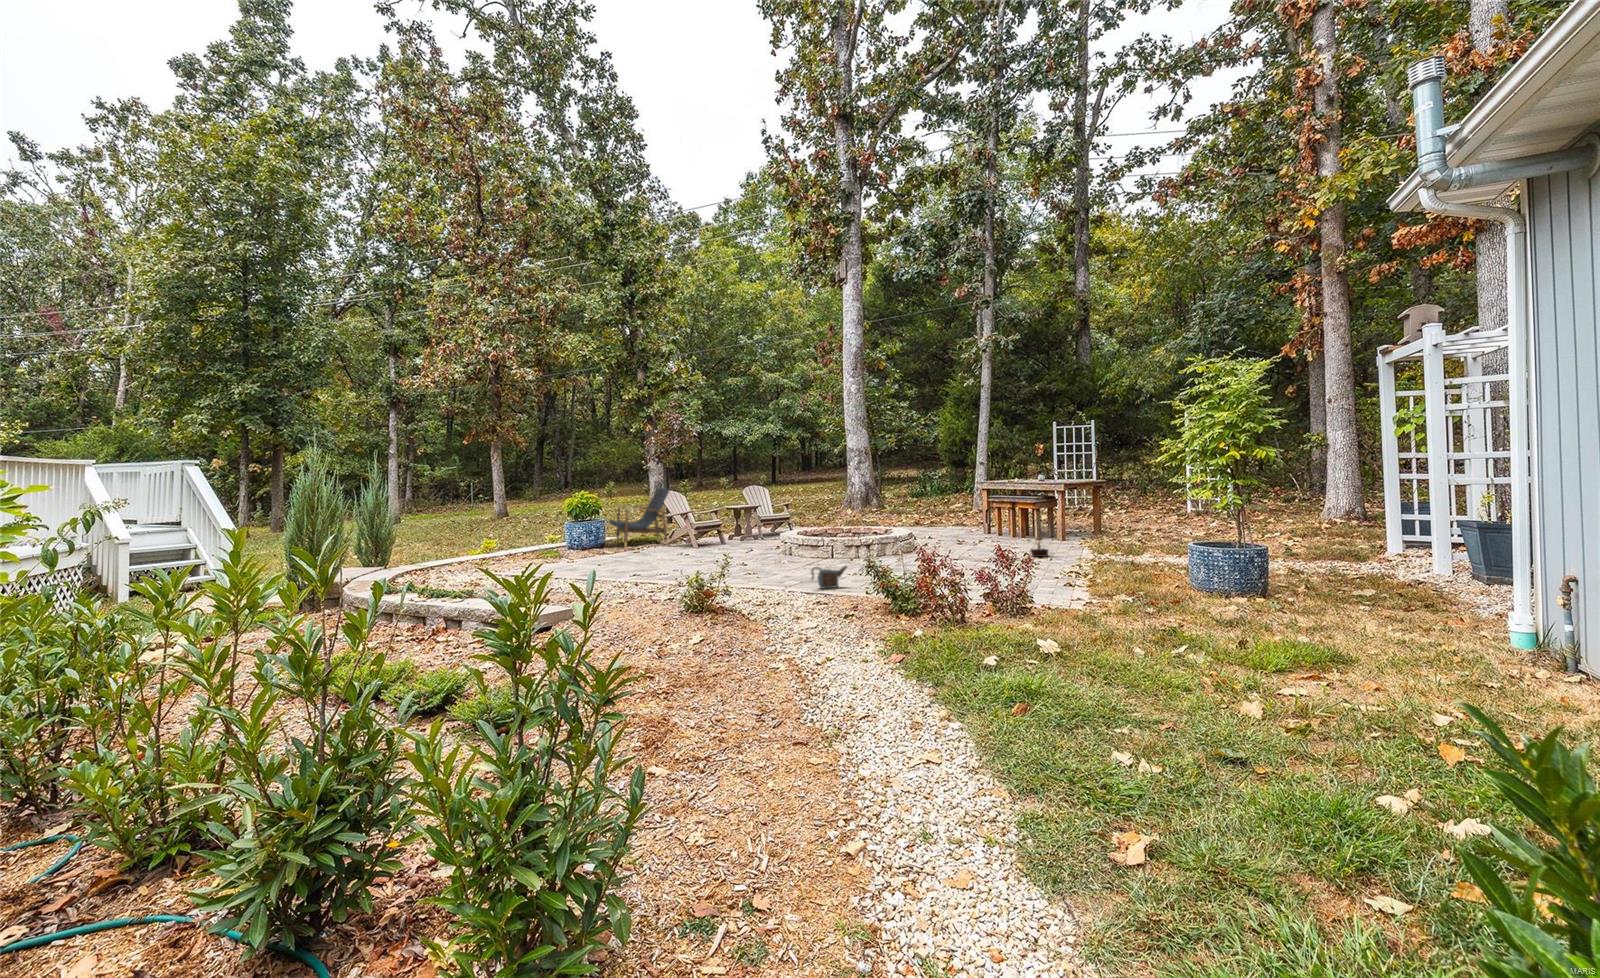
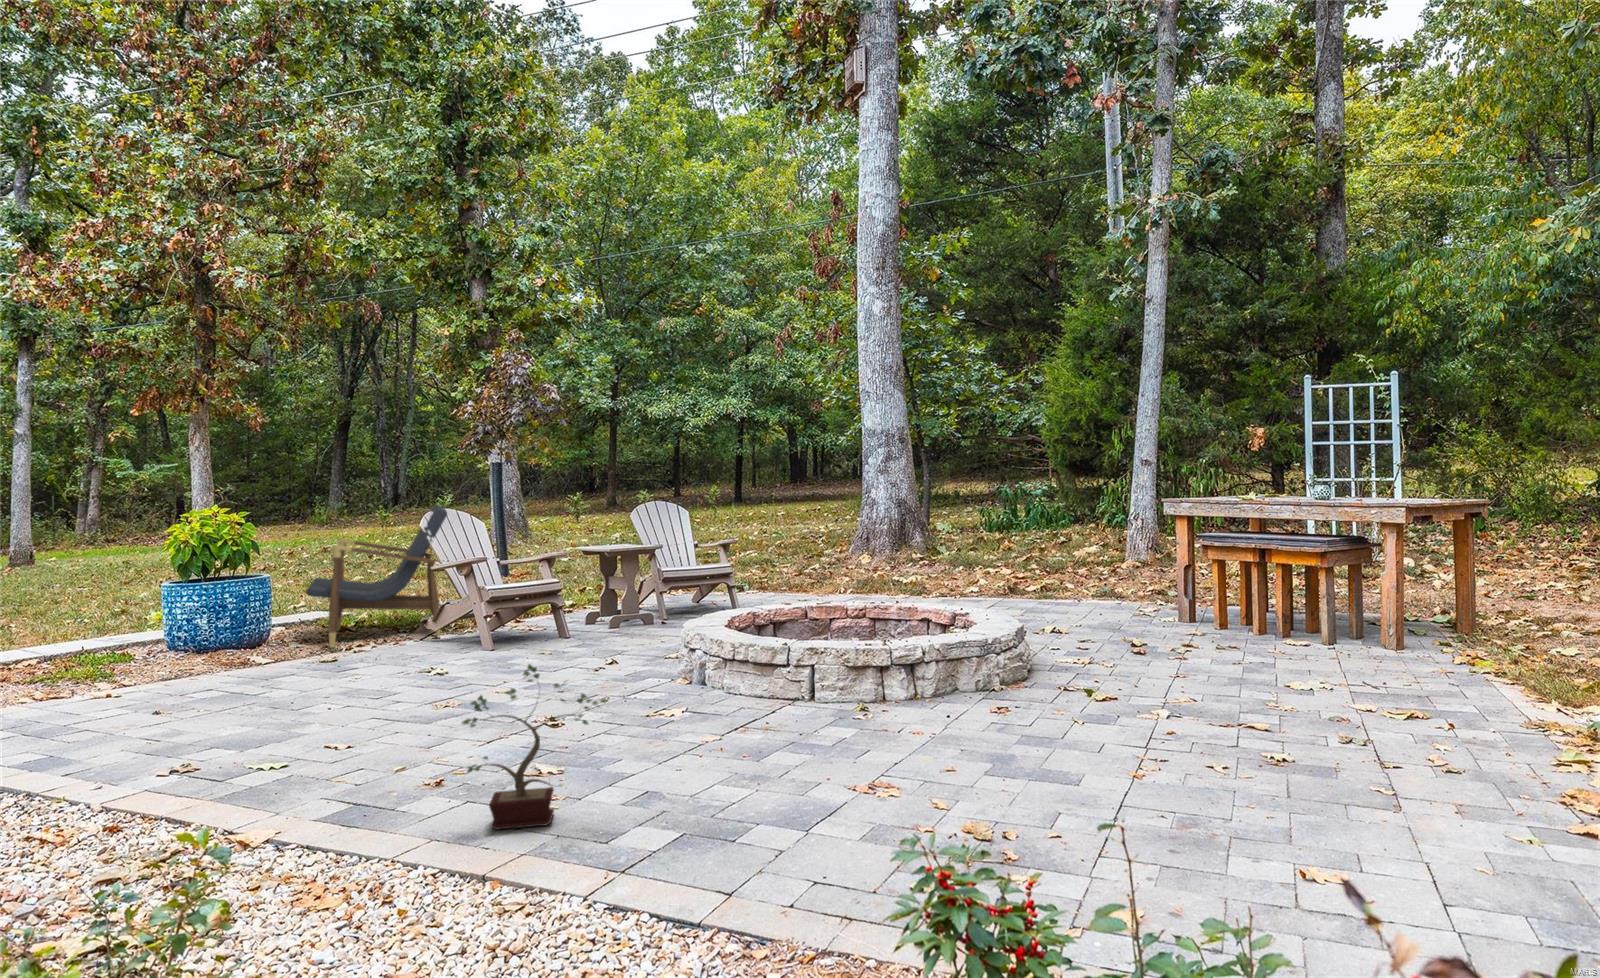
potted plant: present [1029,517,1049,557] -> present [462,664,608,829]
watering can: present [811,566,847,589] -> none [678,816,828,916]

